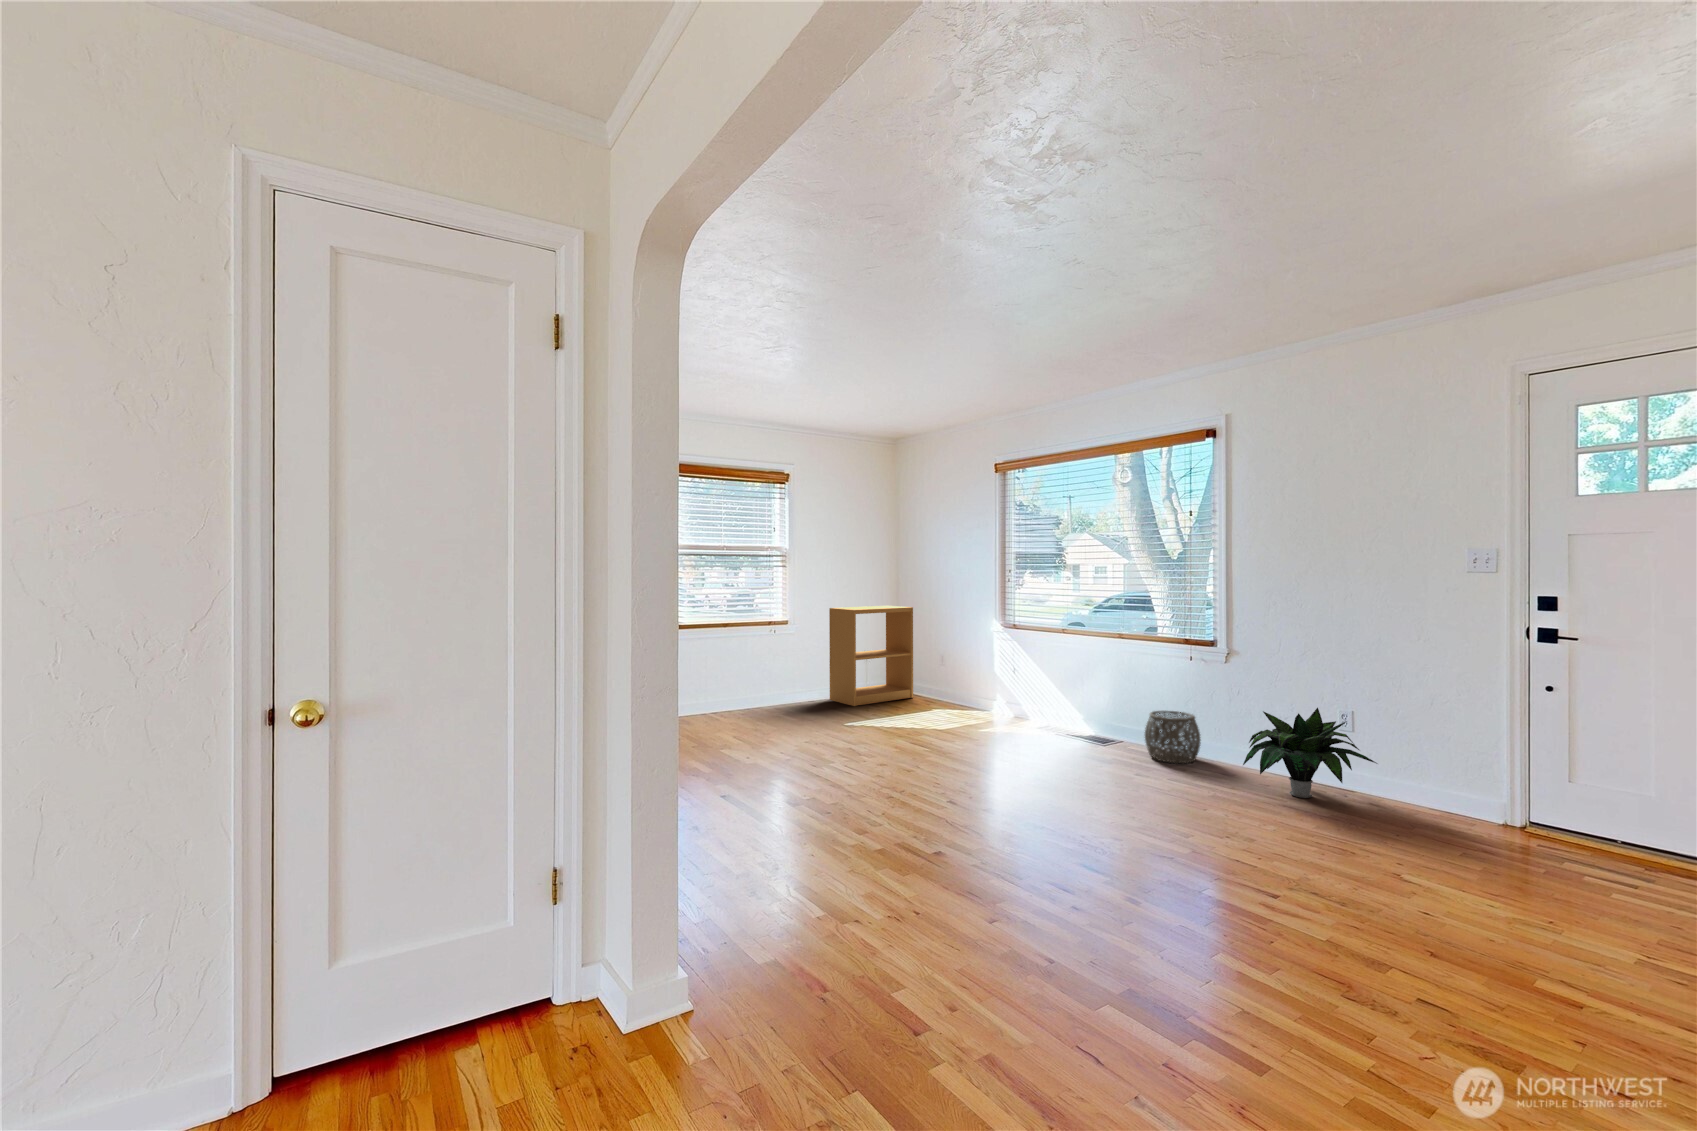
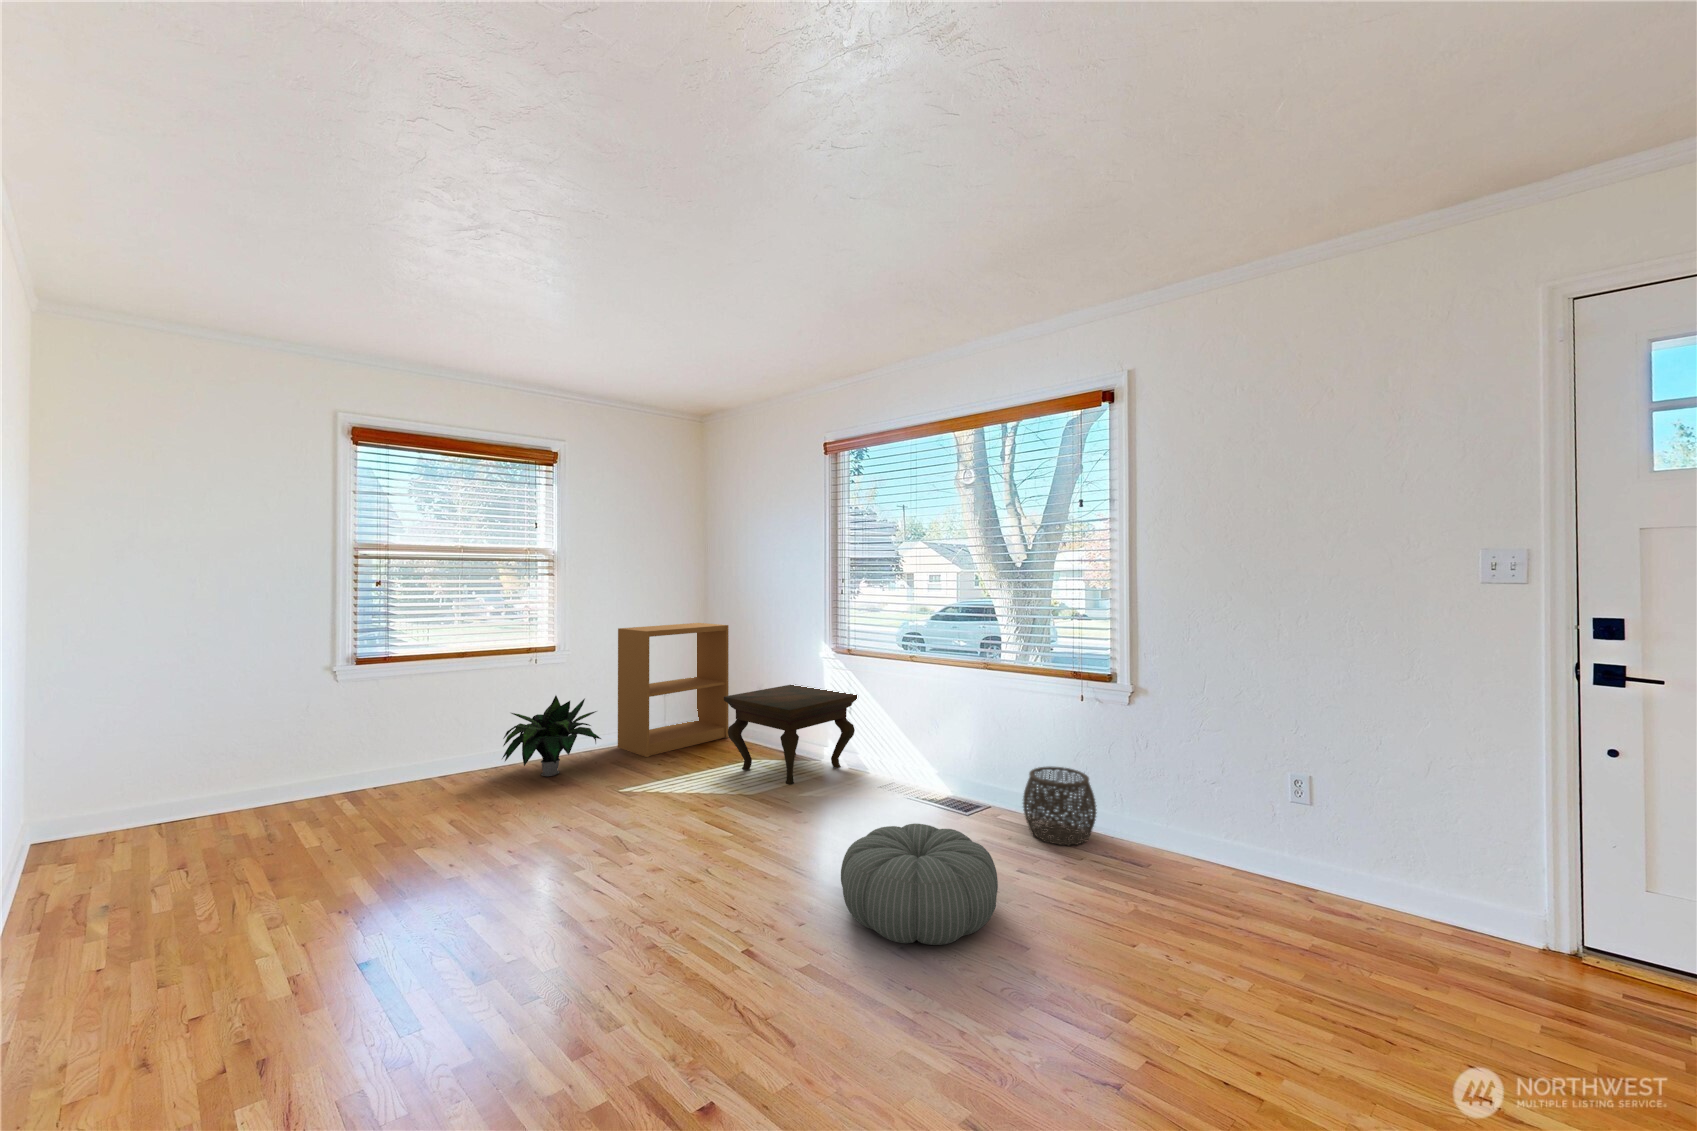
side table: none [915,655,1020,725] -> present [724,685,857,784]
potted plant: present [1243,708,1377,798] -> present [502,696,601,776]
pouf: none [1007,732,1111,792] -> present [841,824,998,945]

